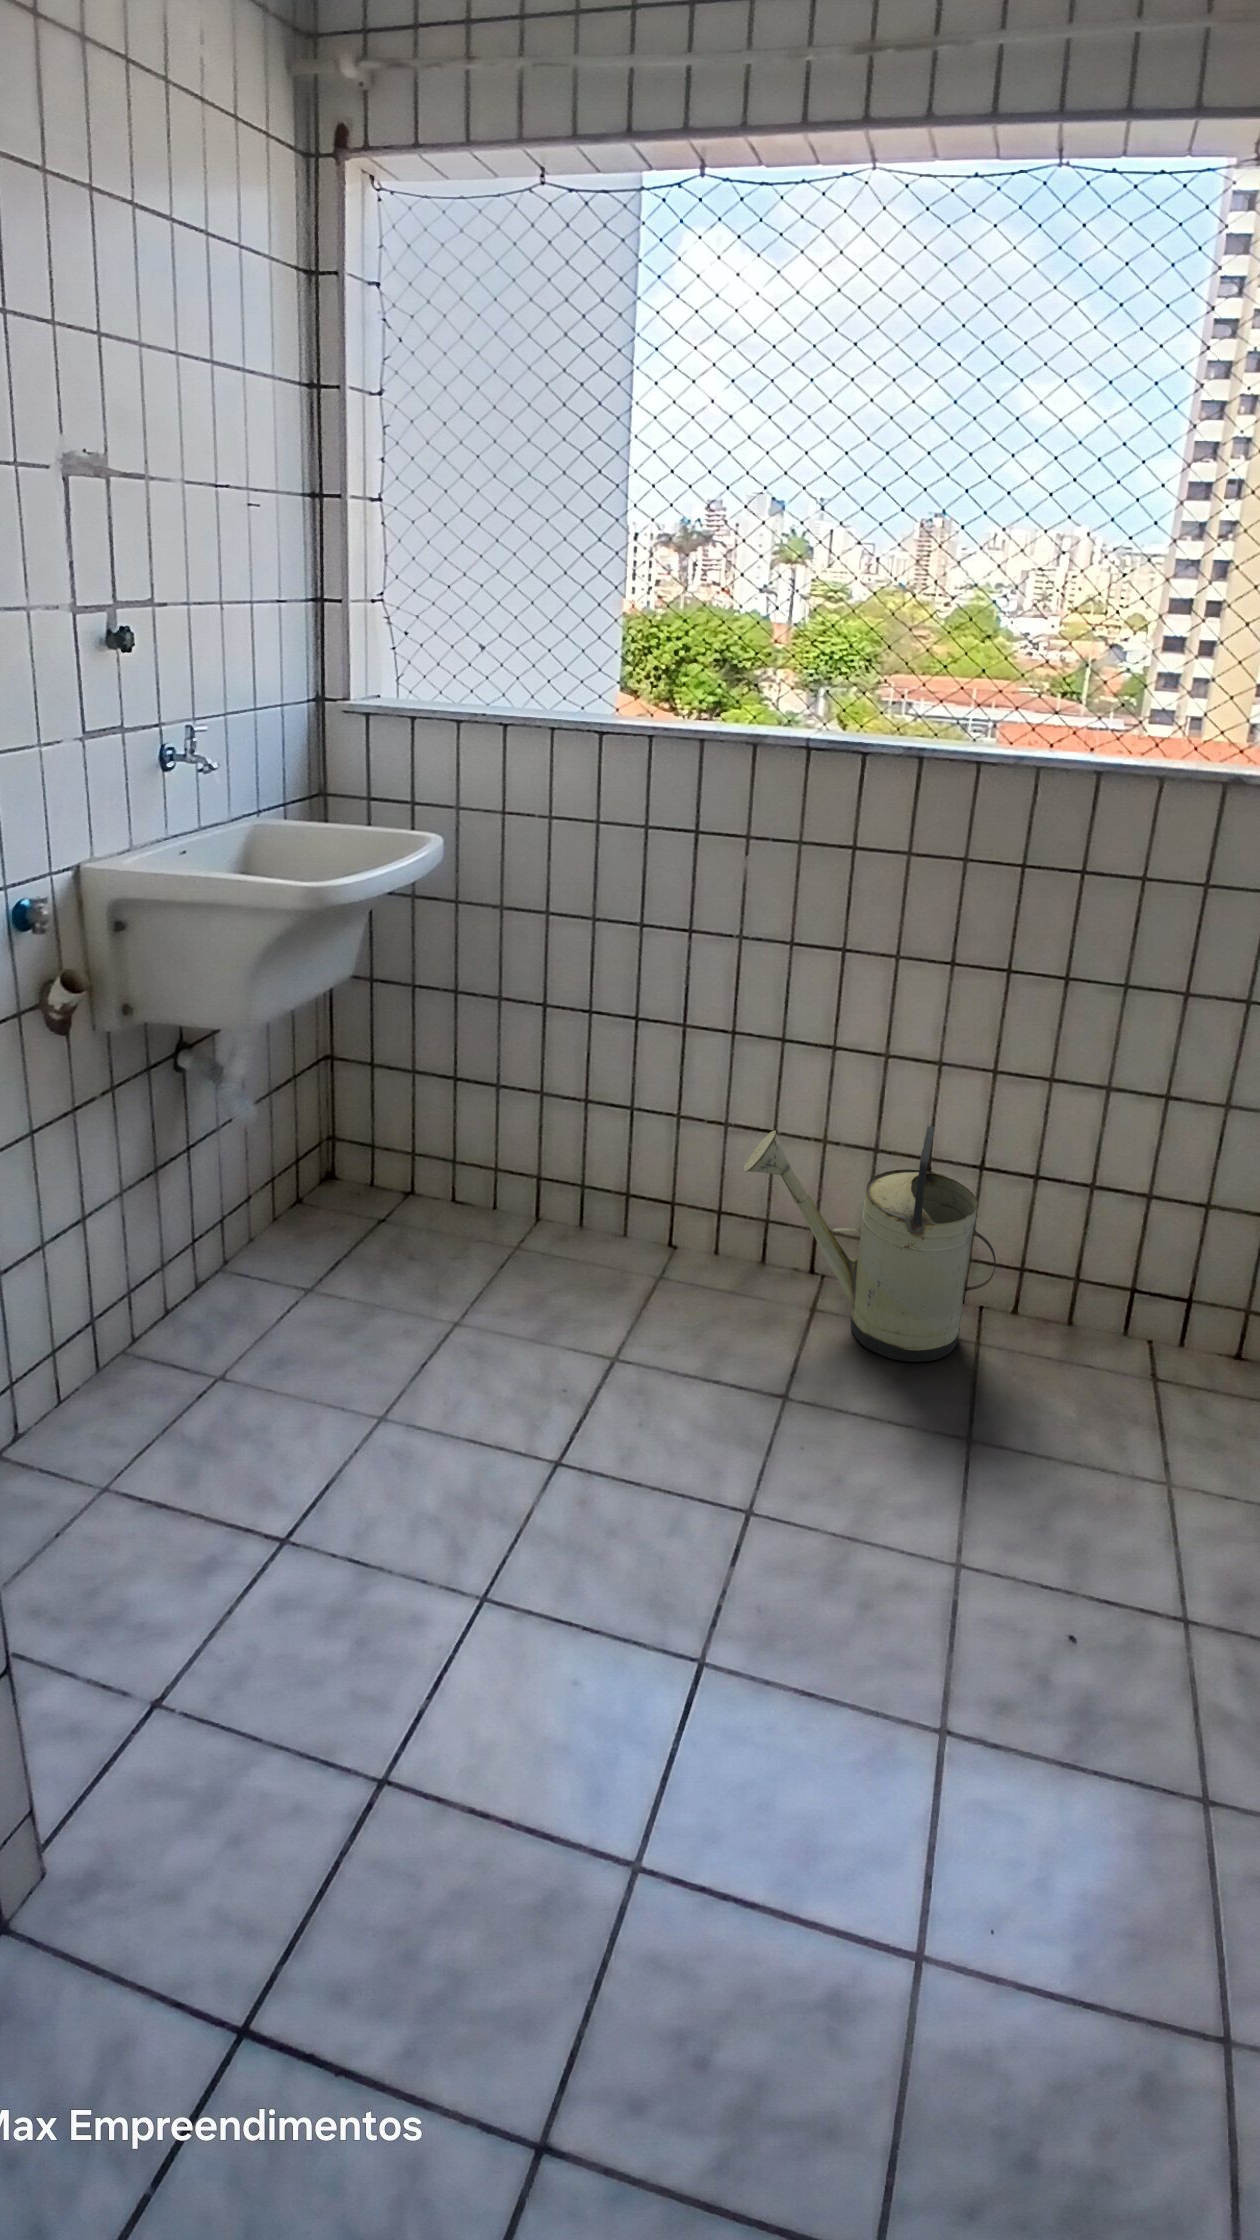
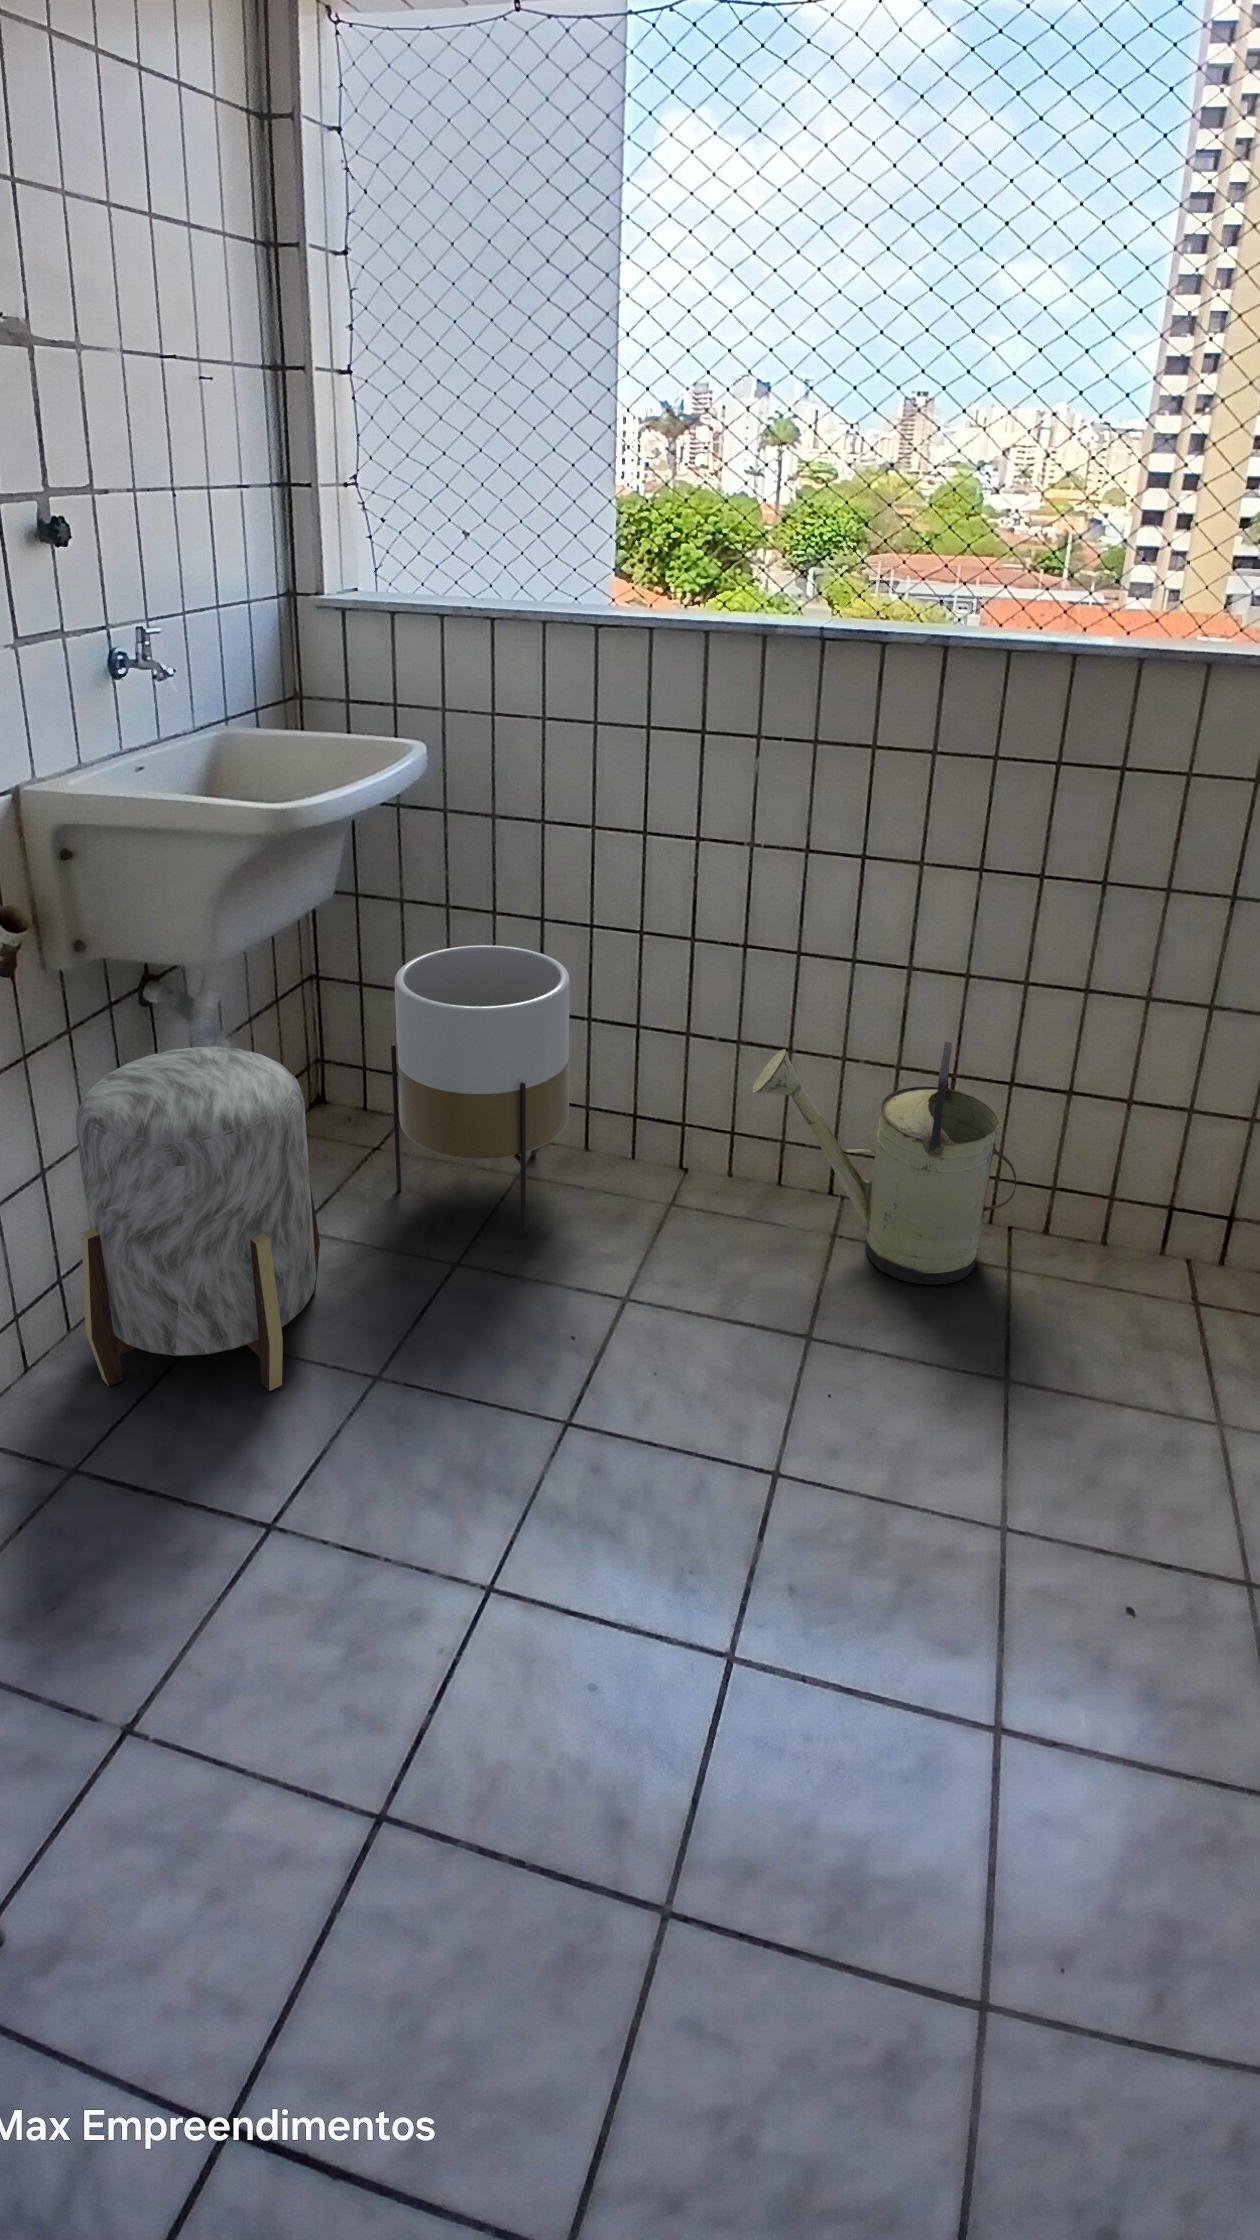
planter: none [401,1026,572,1306] -> present [391,945,570,1236]
stool: none [106,1114,328,1445] -> present [76,1047,320,1391]

